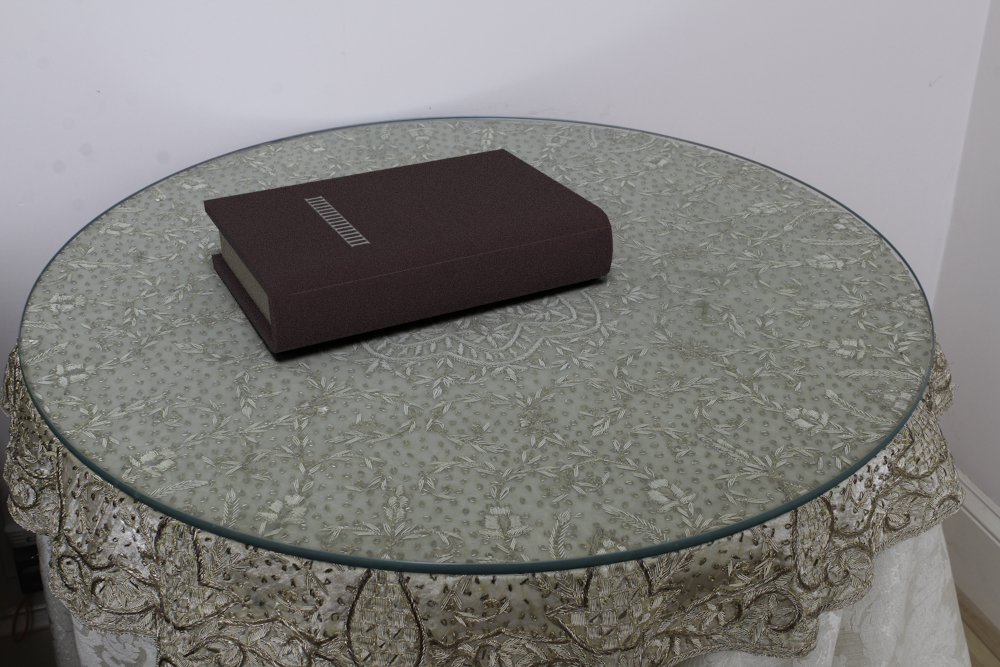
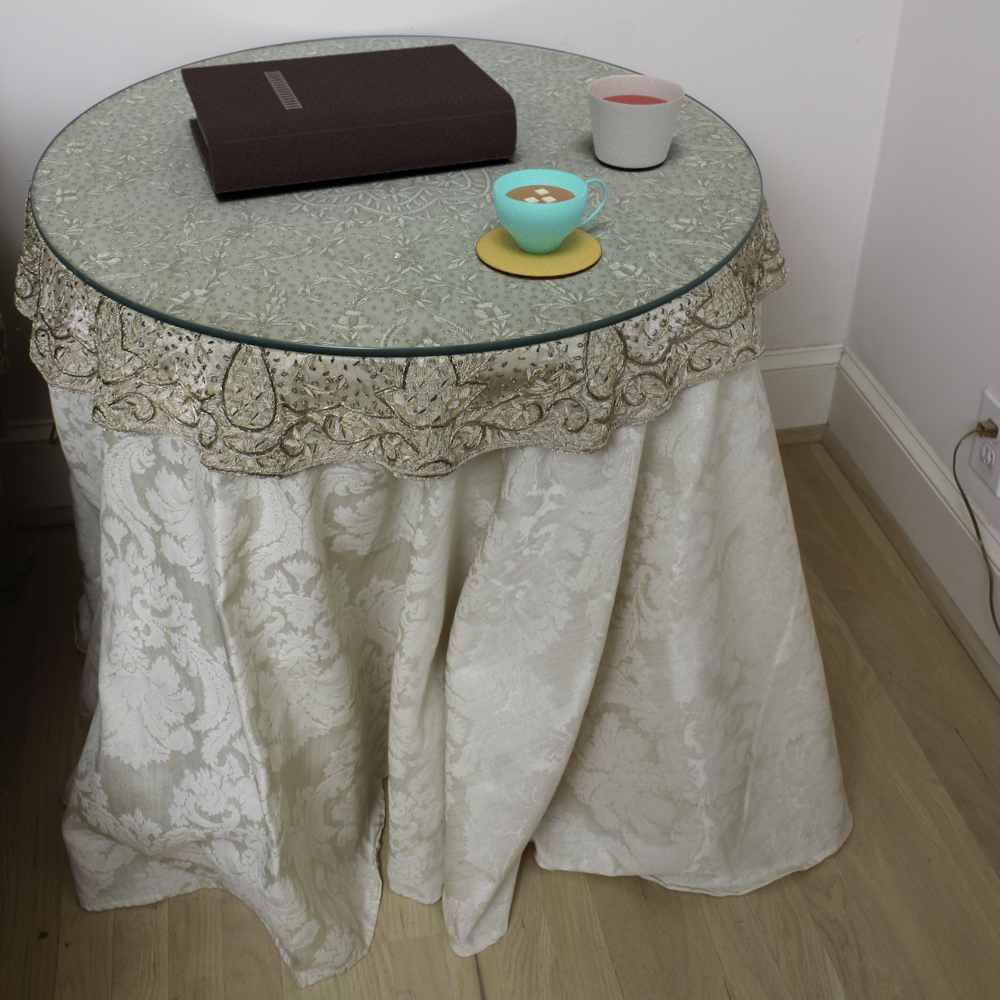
candle: none [685,175,797,280] -> present [587,75,685,168]
teacup: none [613,302,768,437] -> present [476,169,608,276]

